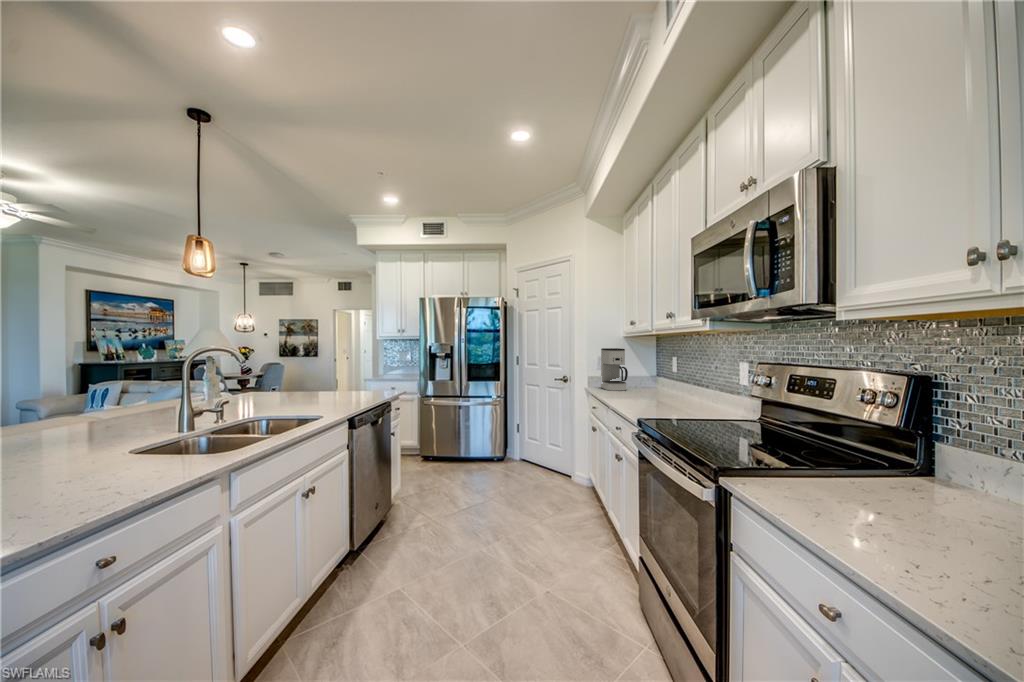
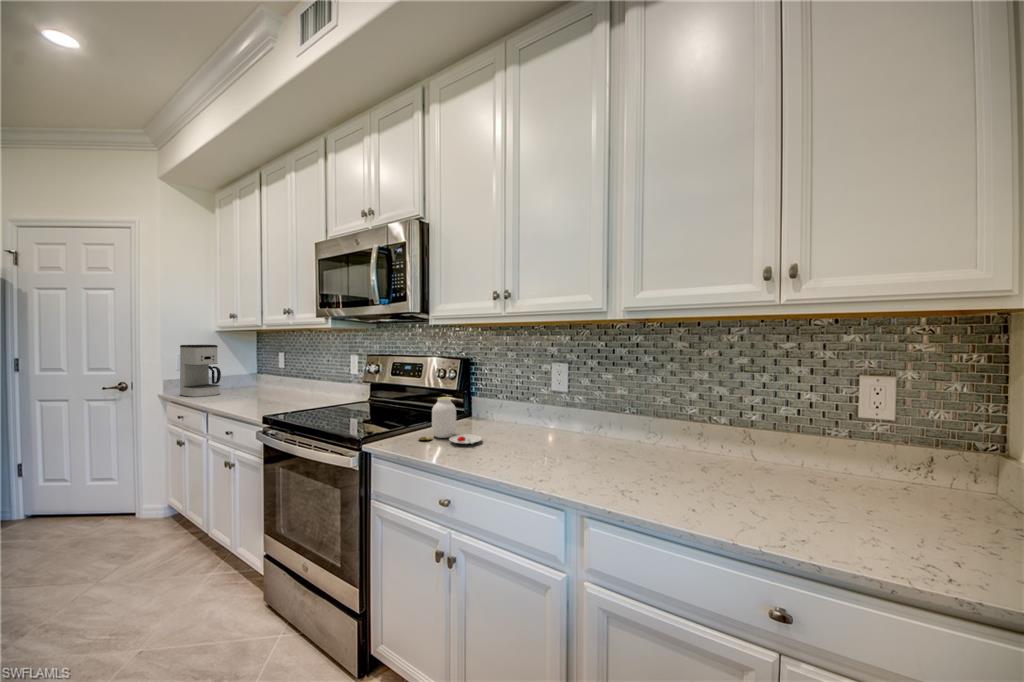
jar: none [807,435,955,537] -> present [419,397,482,444]

